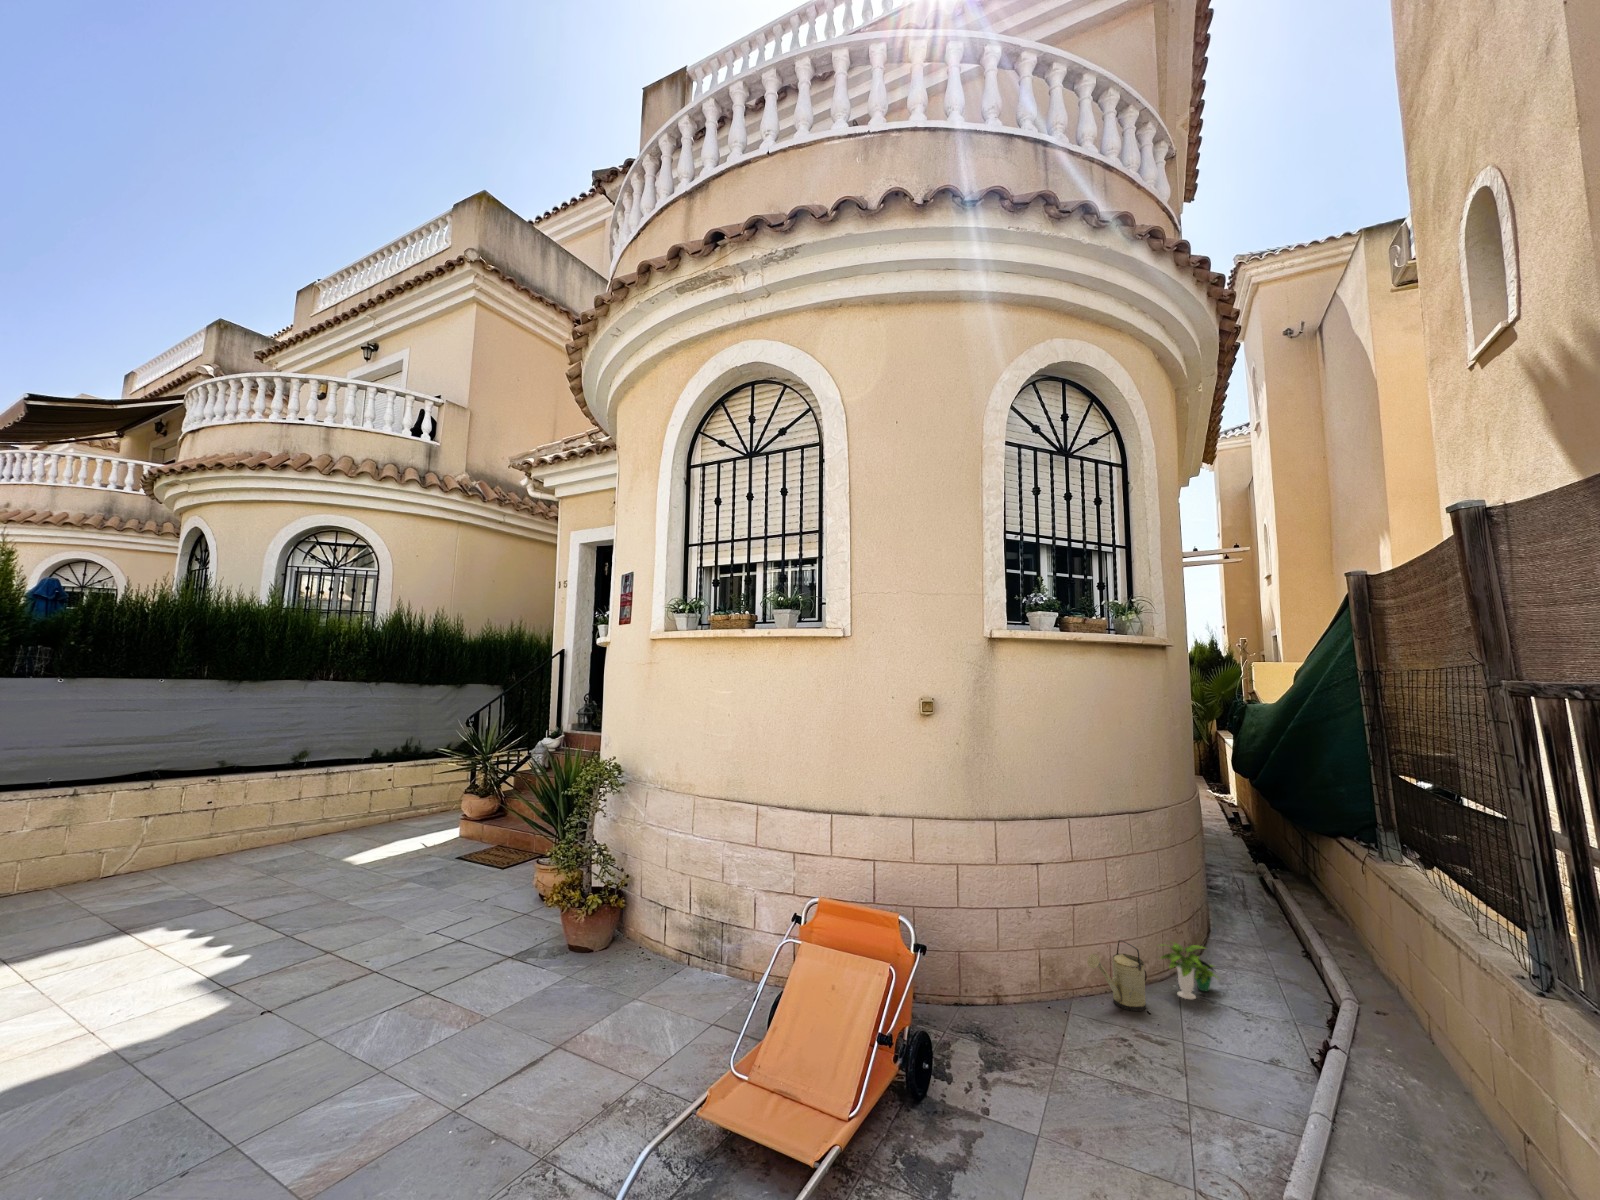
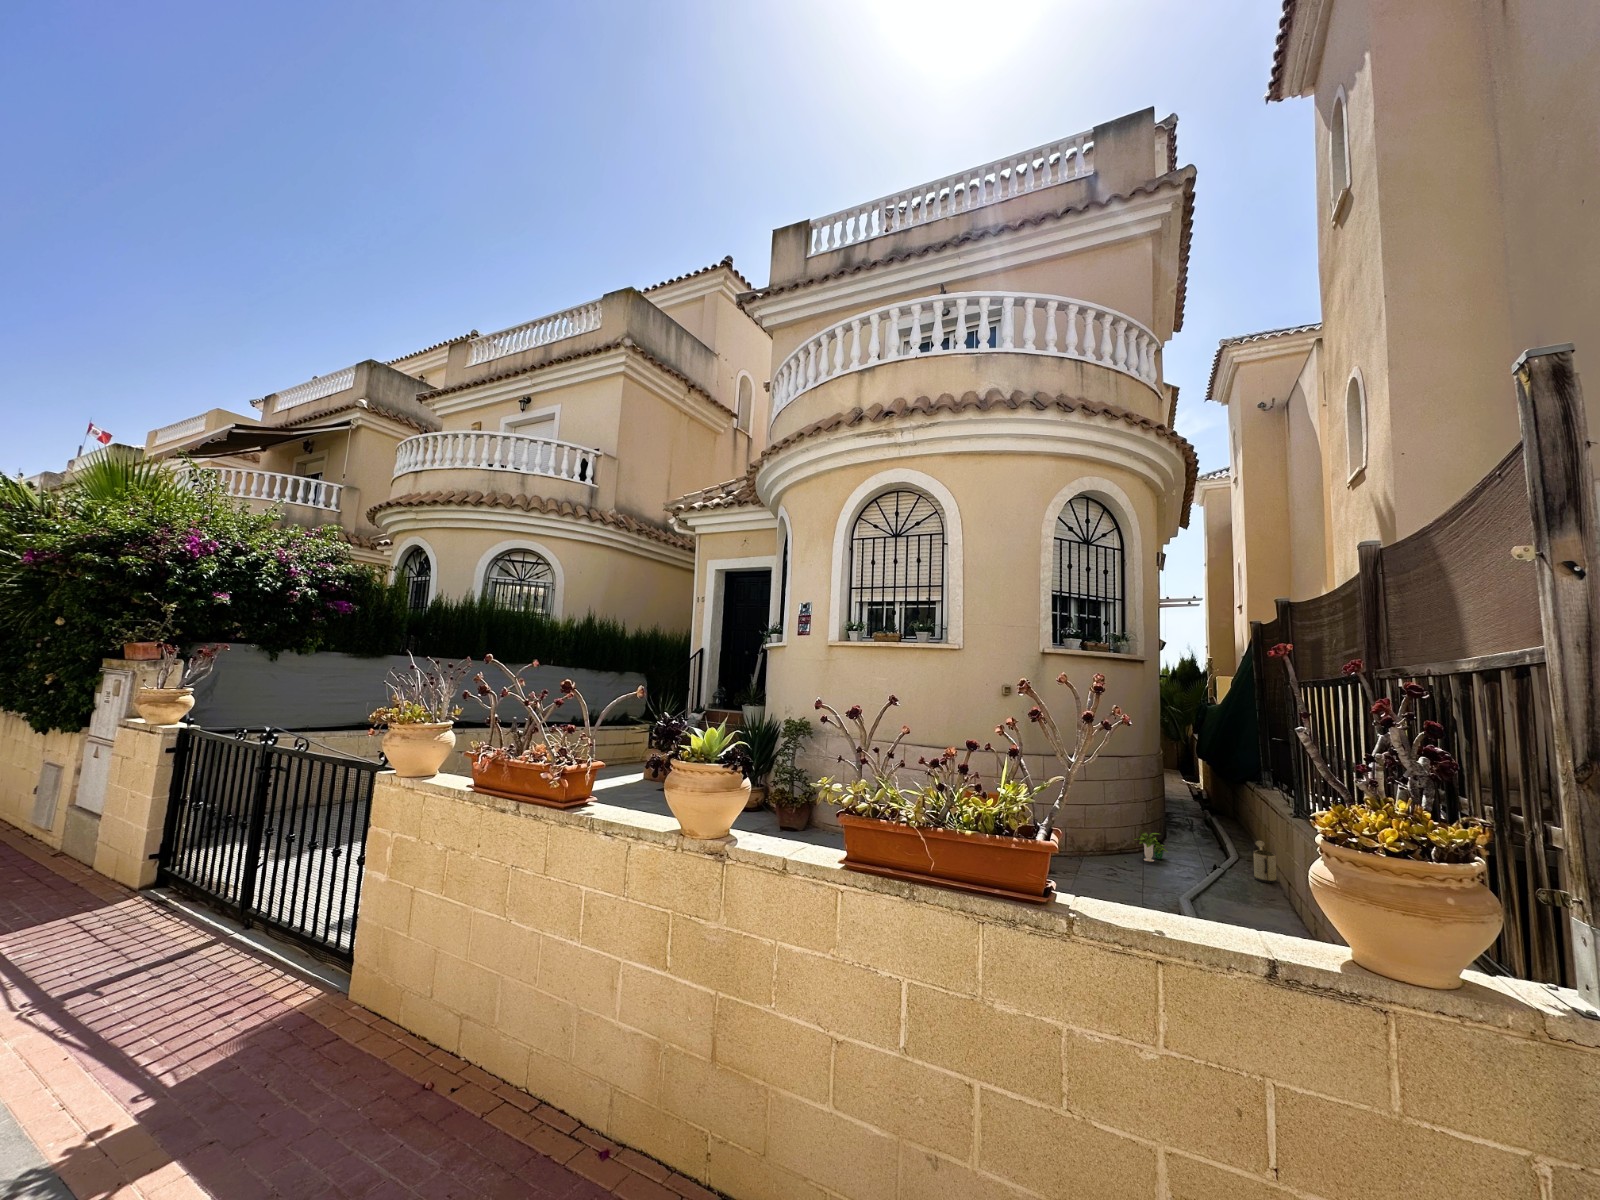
watering can: present [1087,940,1147,1011] -> present [1253,840,1277,883]

